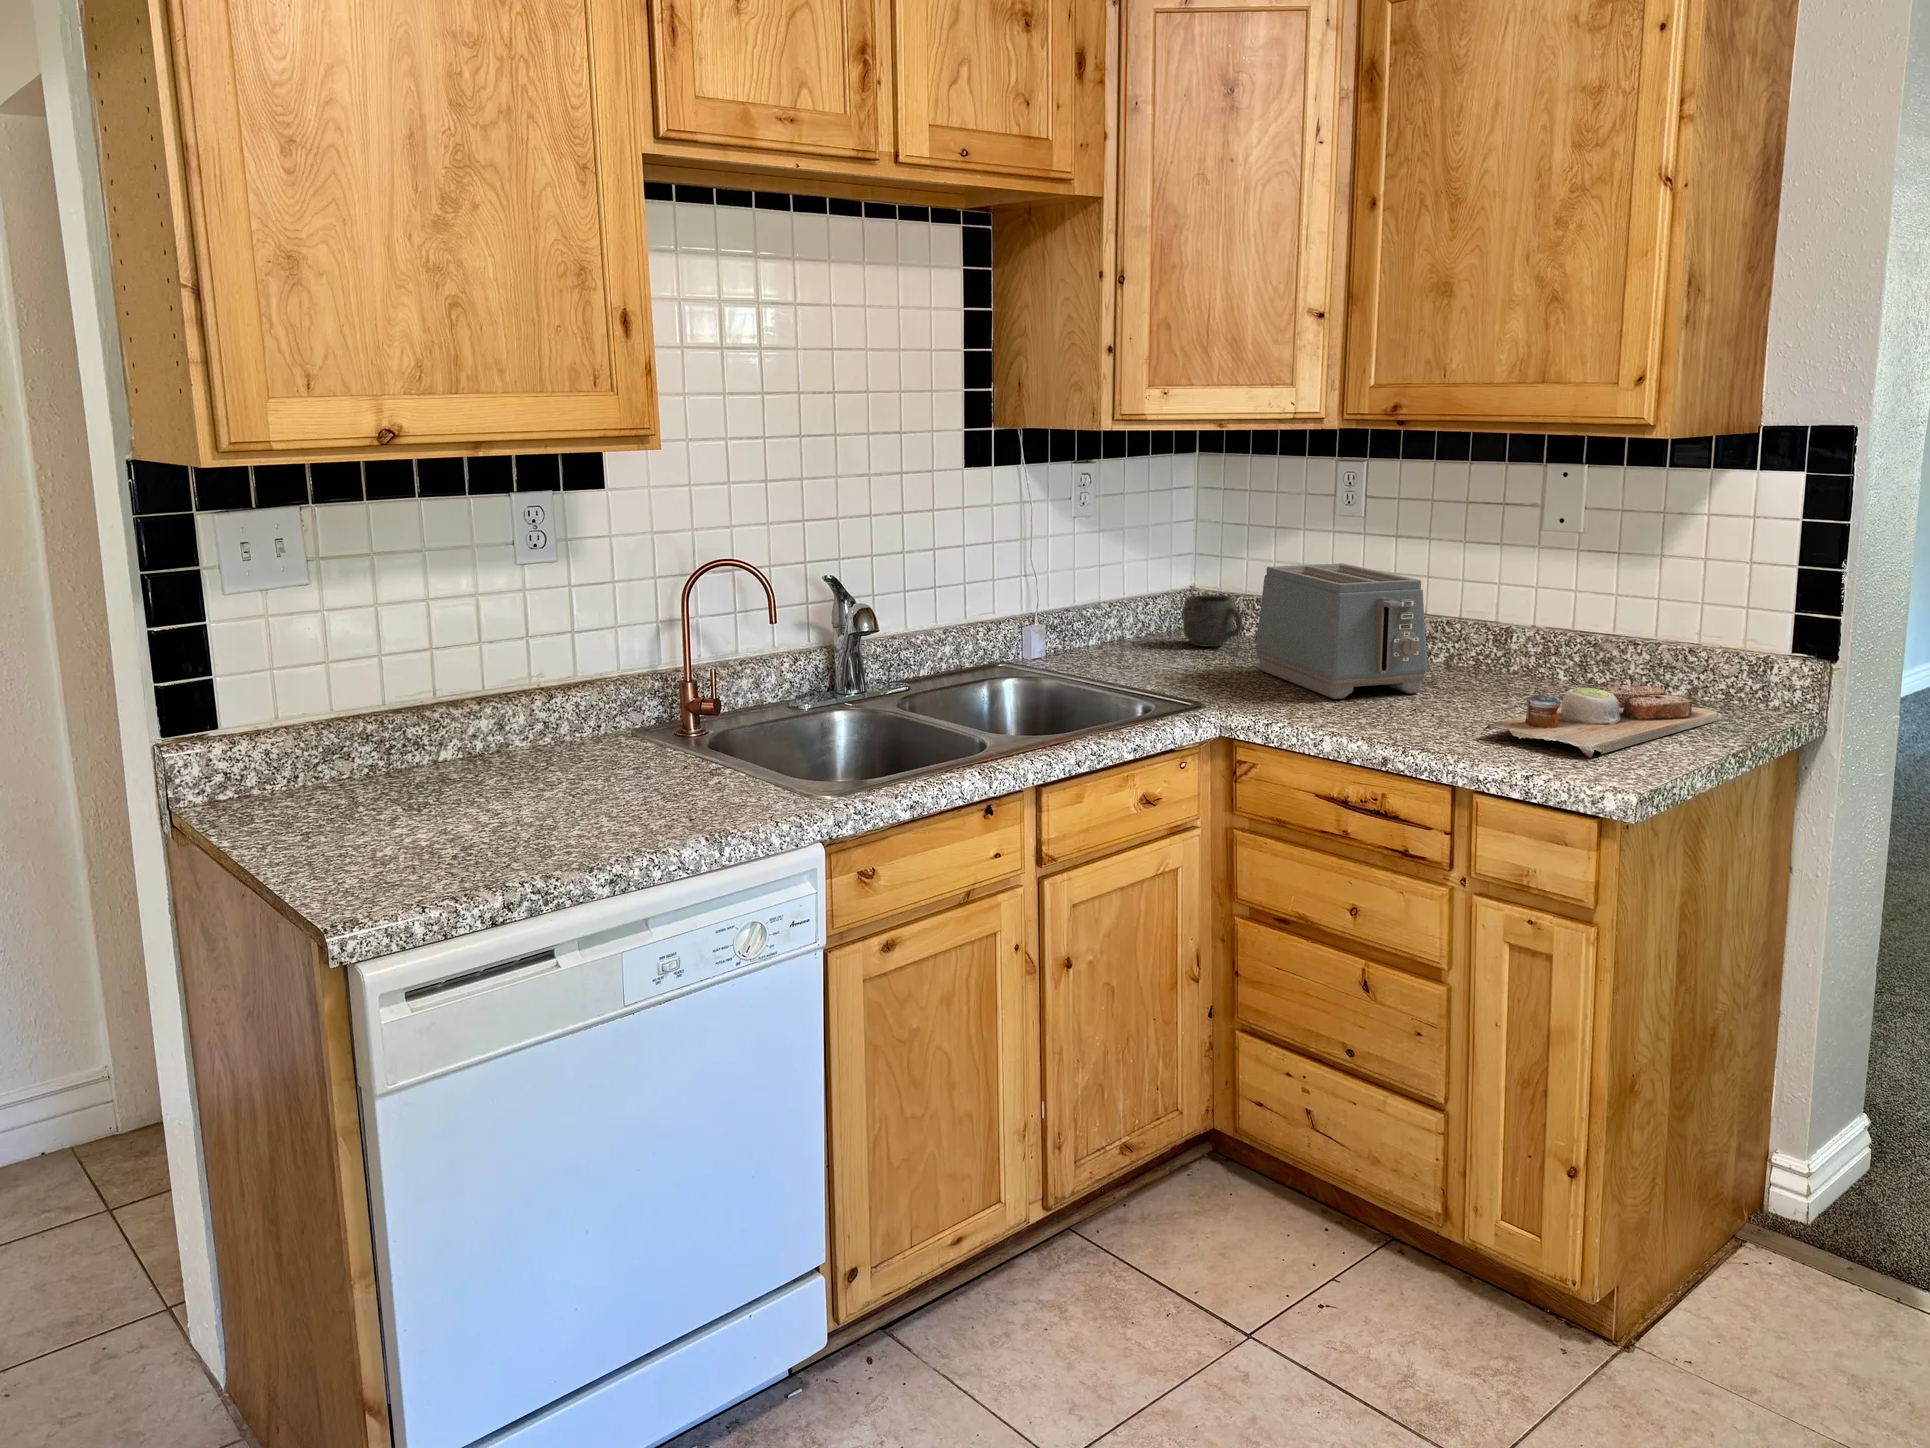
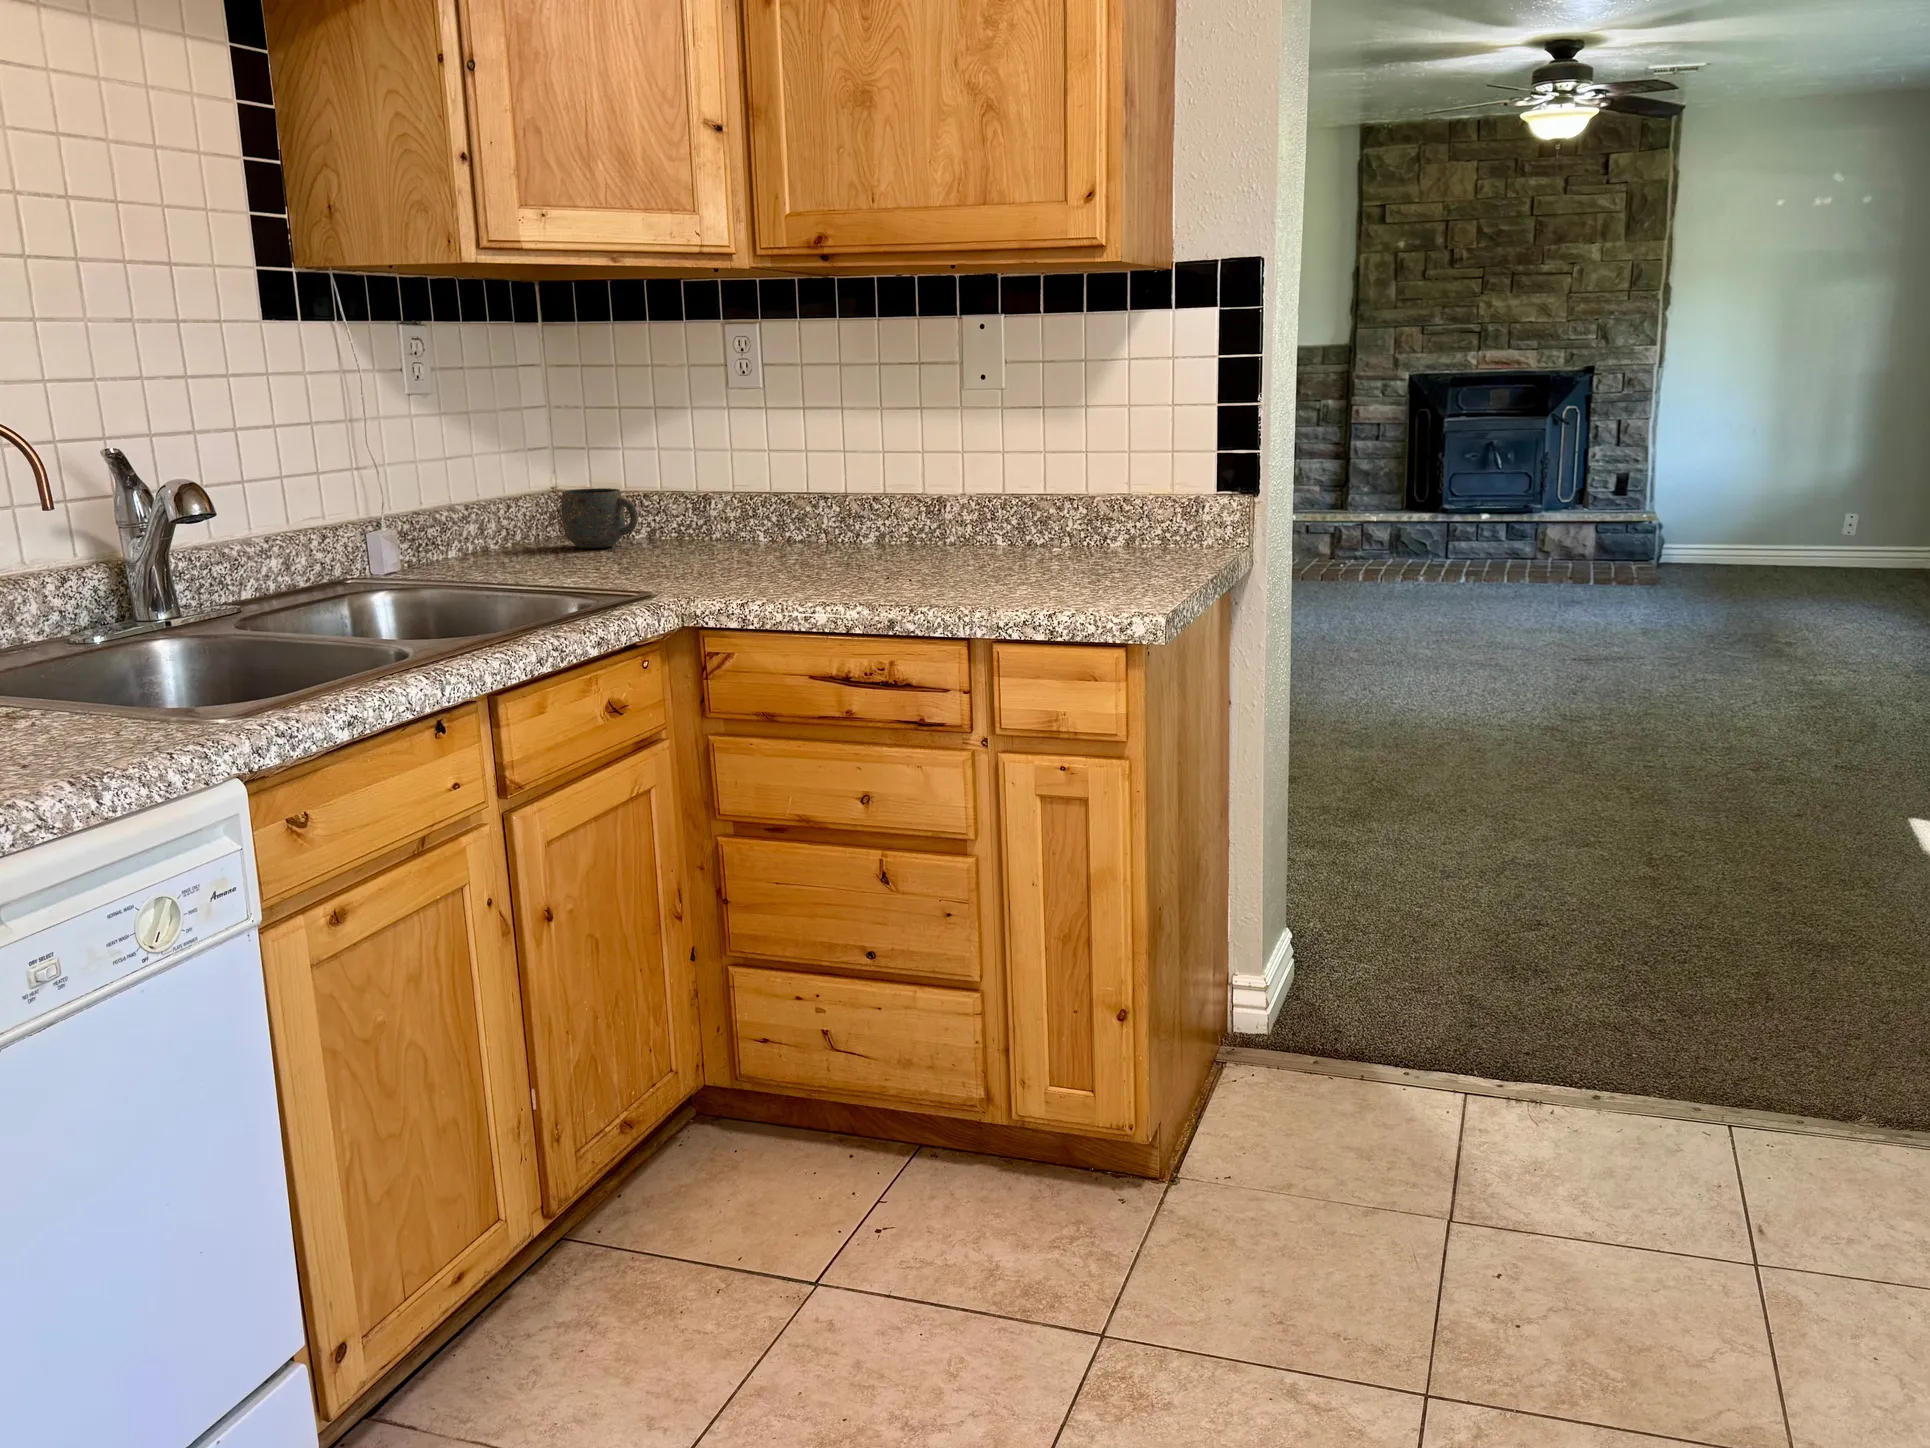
toaster: present [1256,563,1427,699] -> none [674,433,881,575]
cutting board: present [1485,685,1718,758] -> none [979,533,1171,594]

